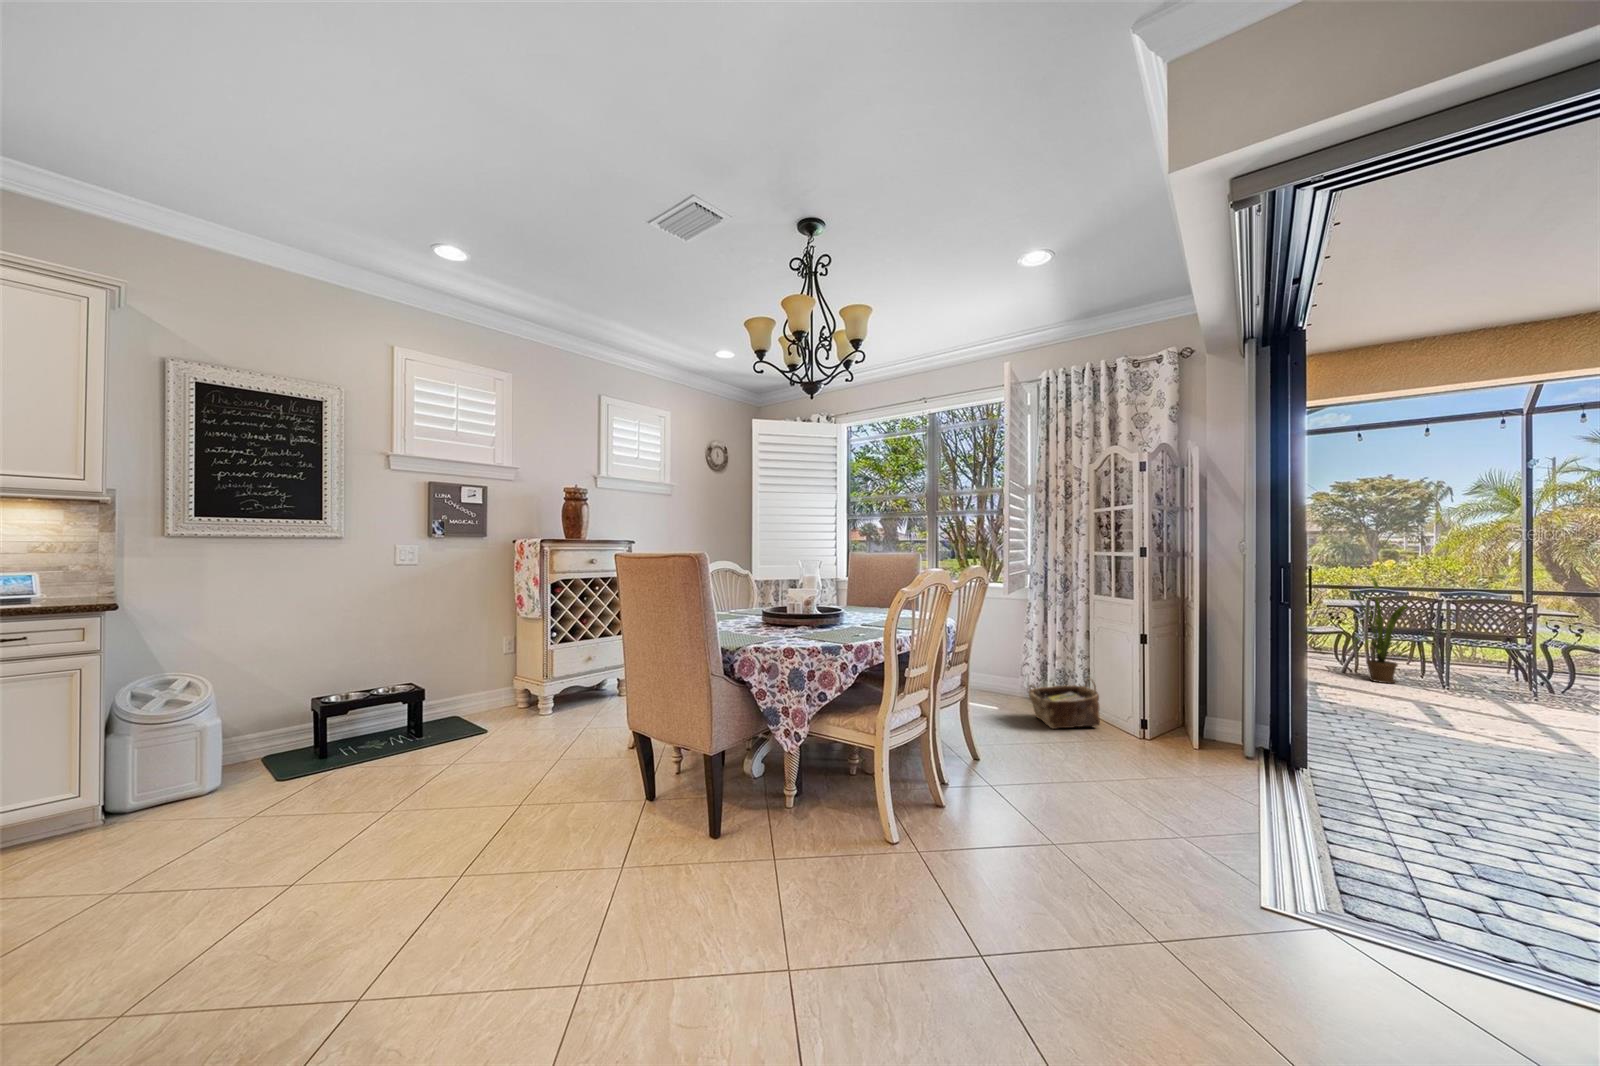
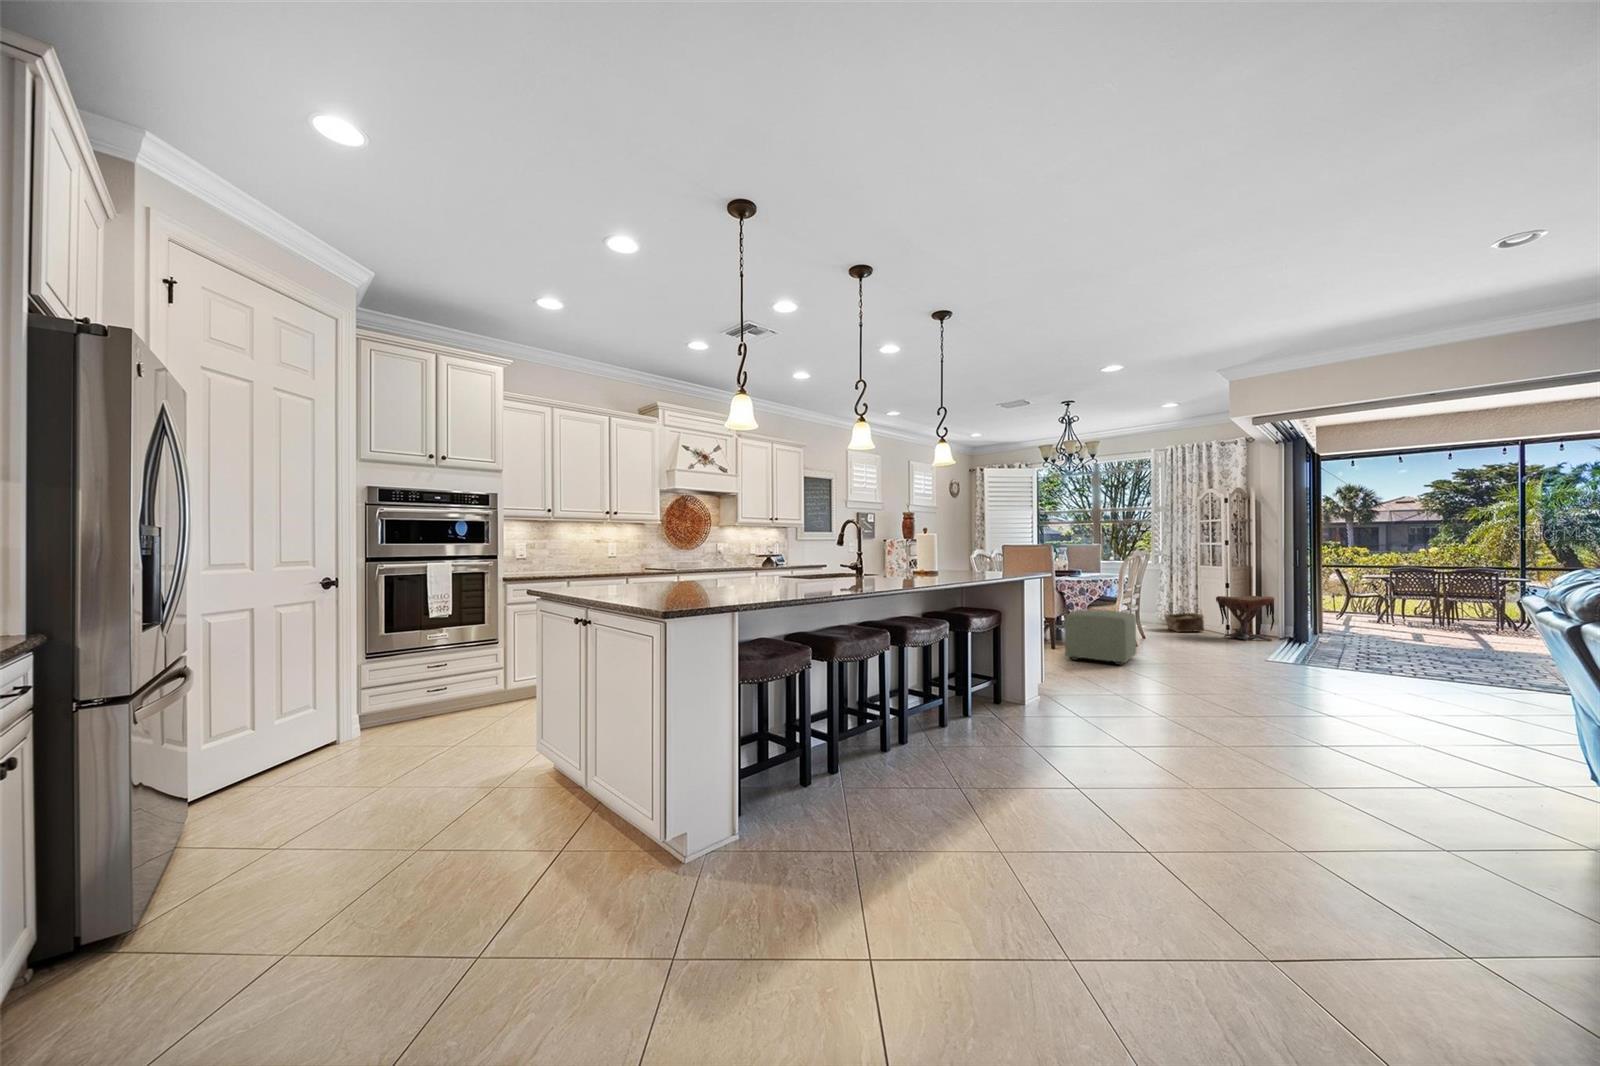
house plant: present [1346,576,1407,683] -> none [1359,555,1409,620]
side table: none [1122,661,1240,764] -> present [1216,596,1274,641]
ottoman: none [685,729,906,961] -> present [1064,610,1136,665]

